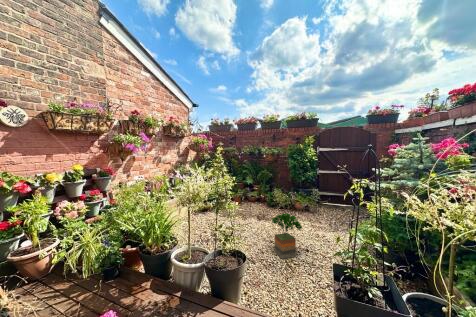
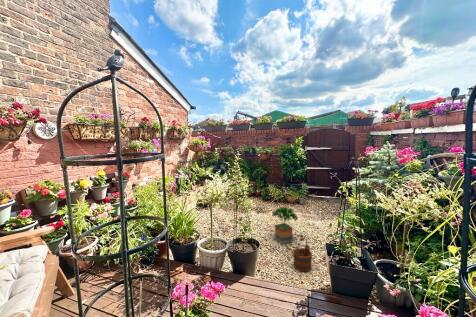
wooden bucket: none [293,252,317,297] -> present [293,238,312,271]

